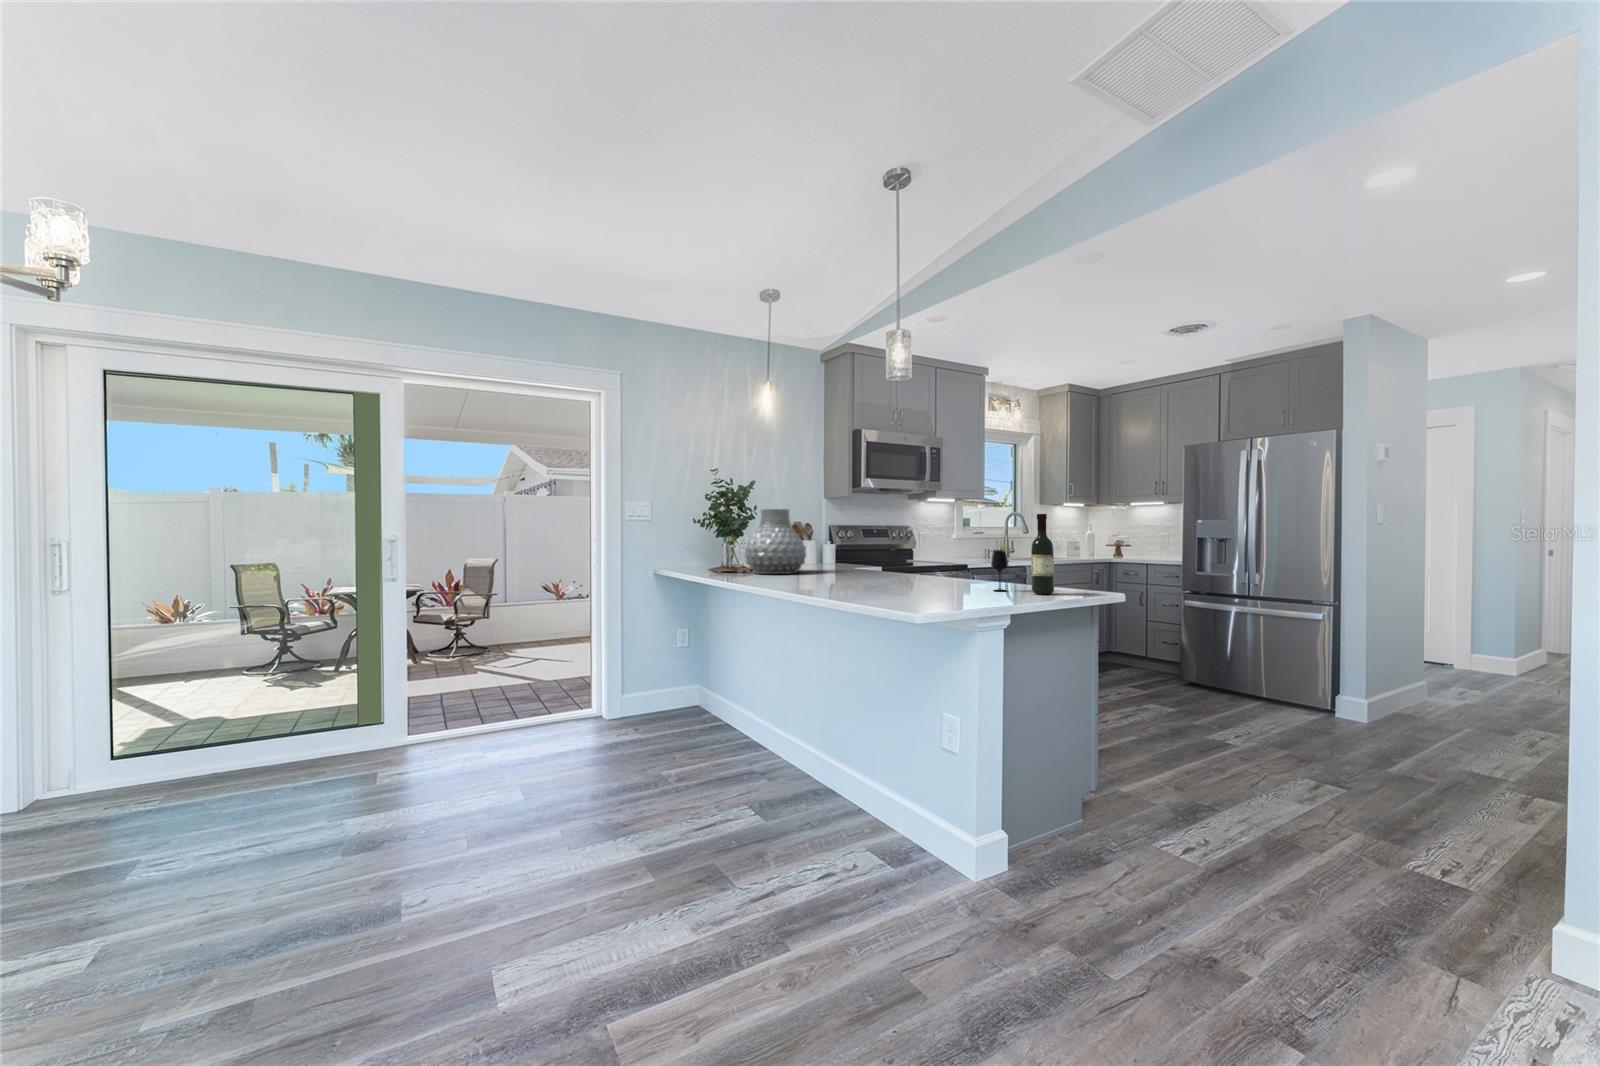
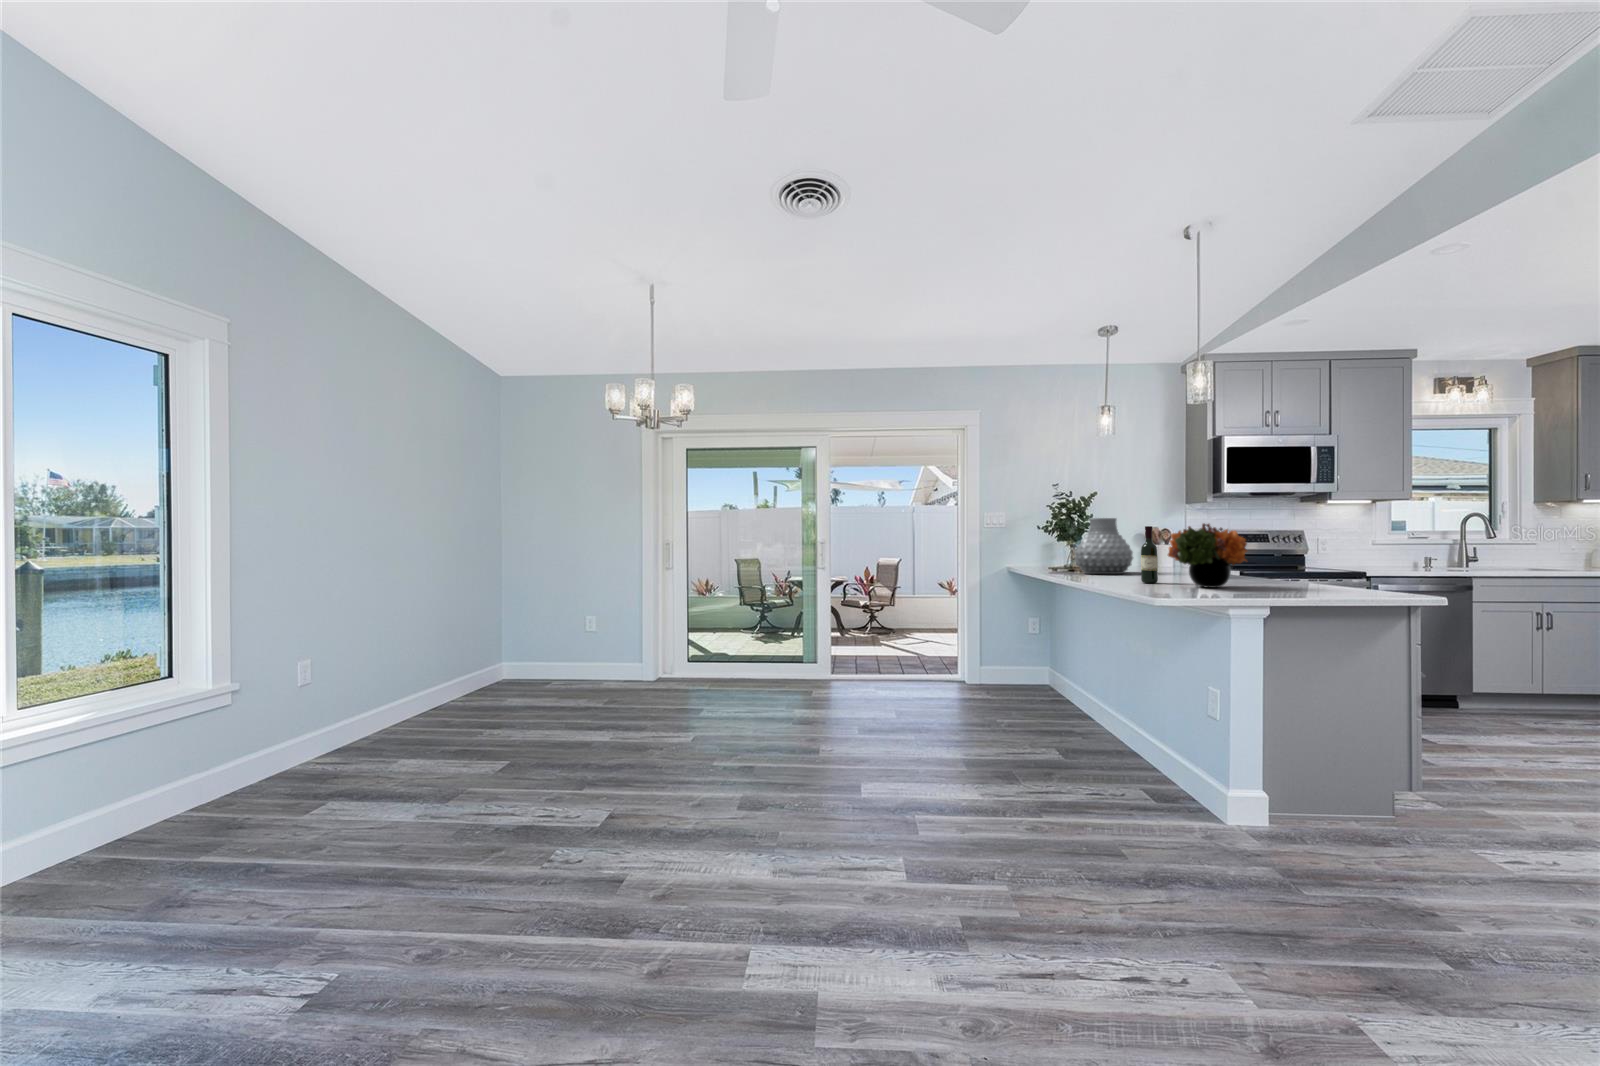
flower arrangement: none [880,513,964,588] -> present [1168,524,1247,588]
wine bottle: present [1031,514,1054,594] -> present [1141,526,1158,583]
wine glass: present [991,545,1008,591] -> none [1264,547,1282,592]

